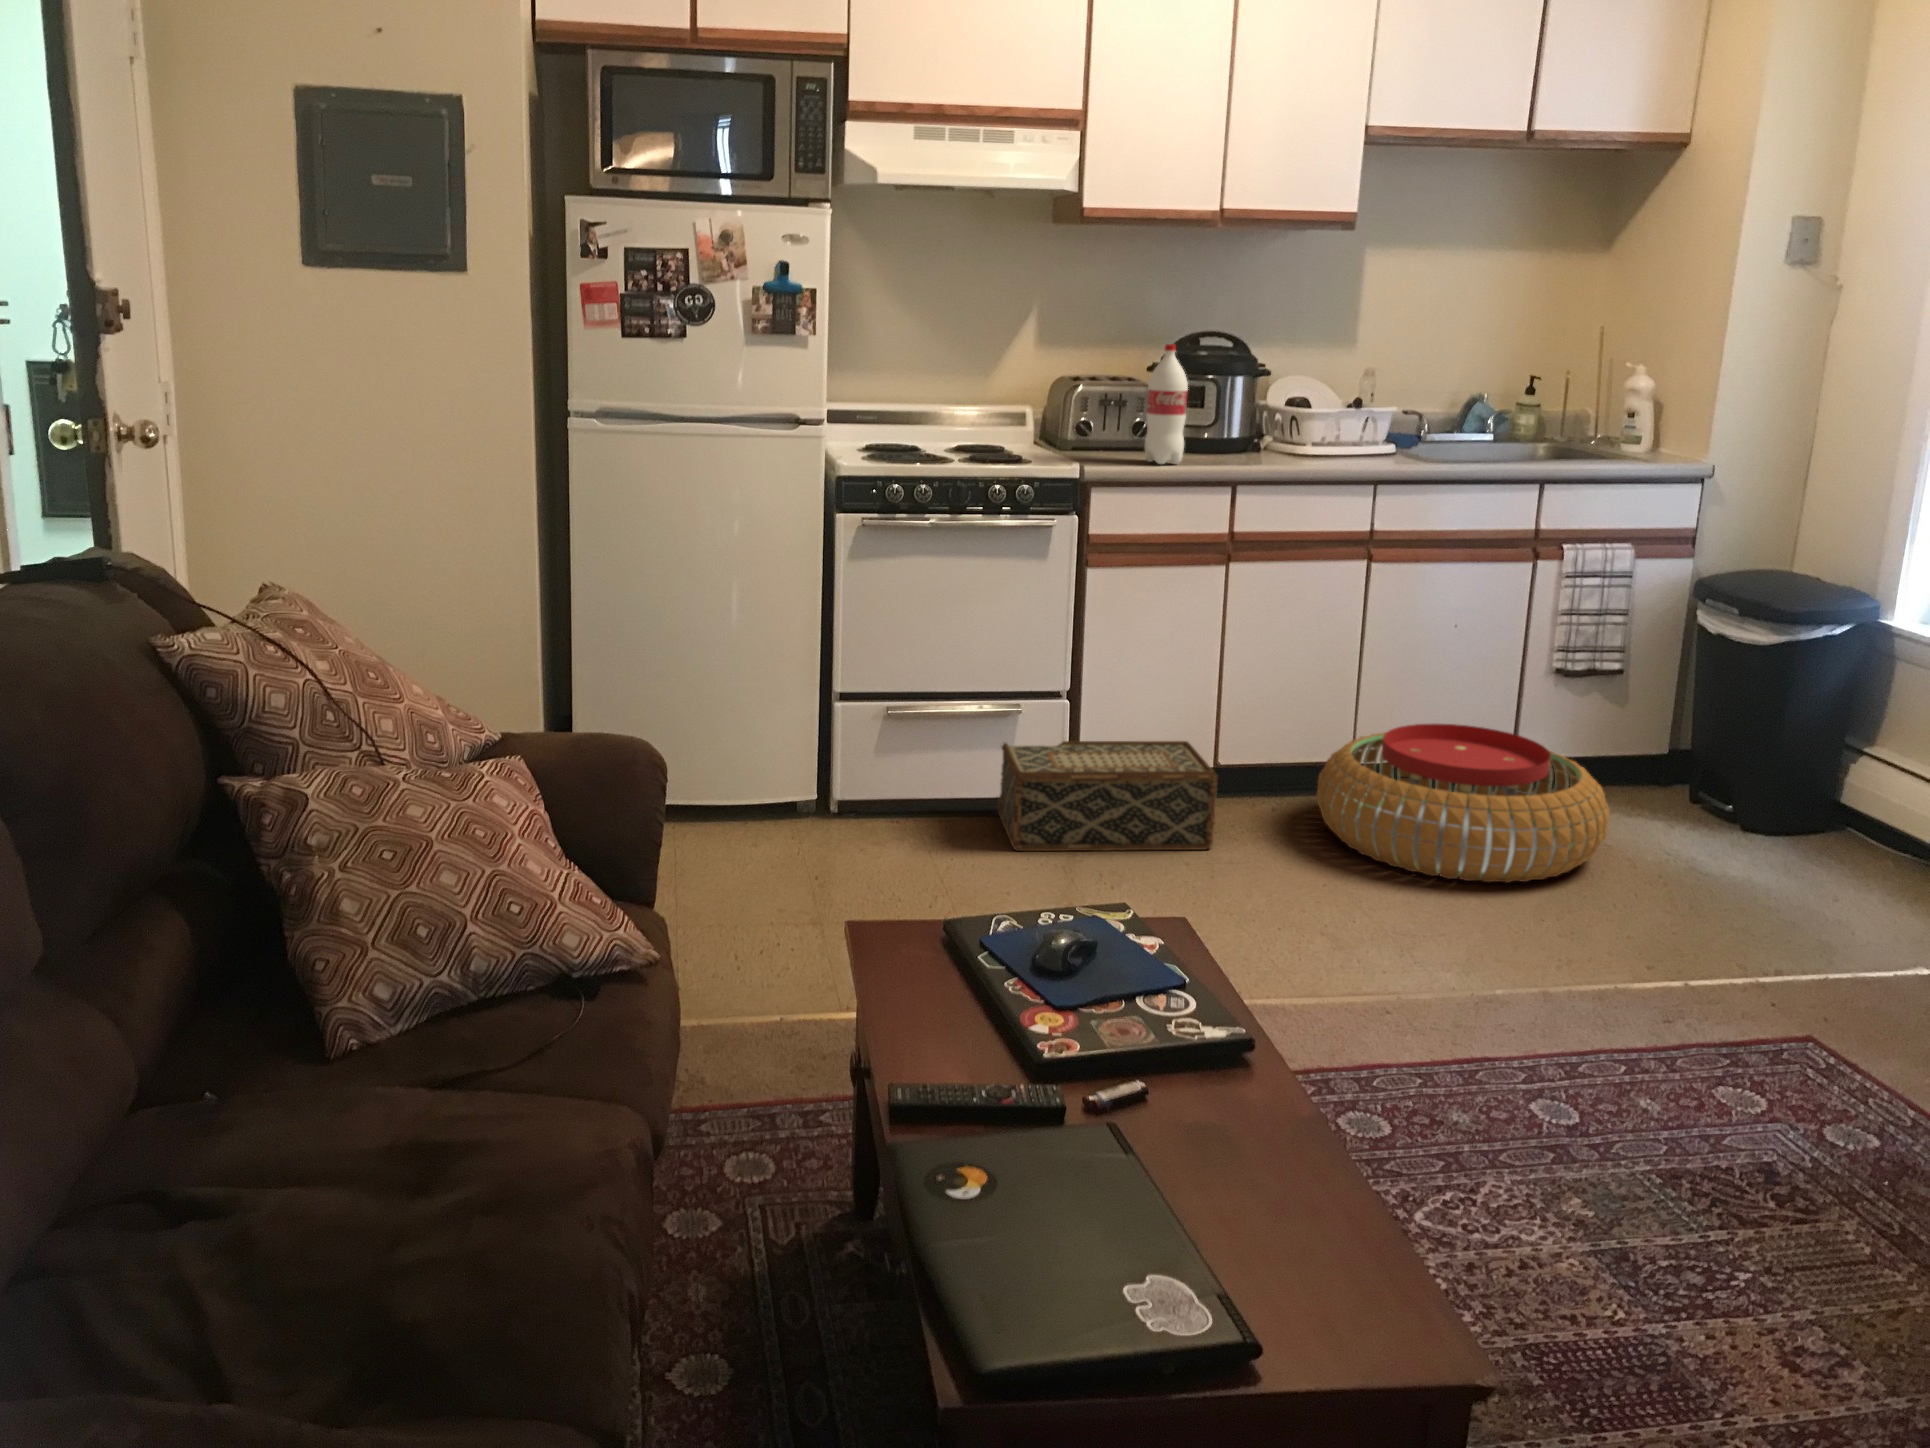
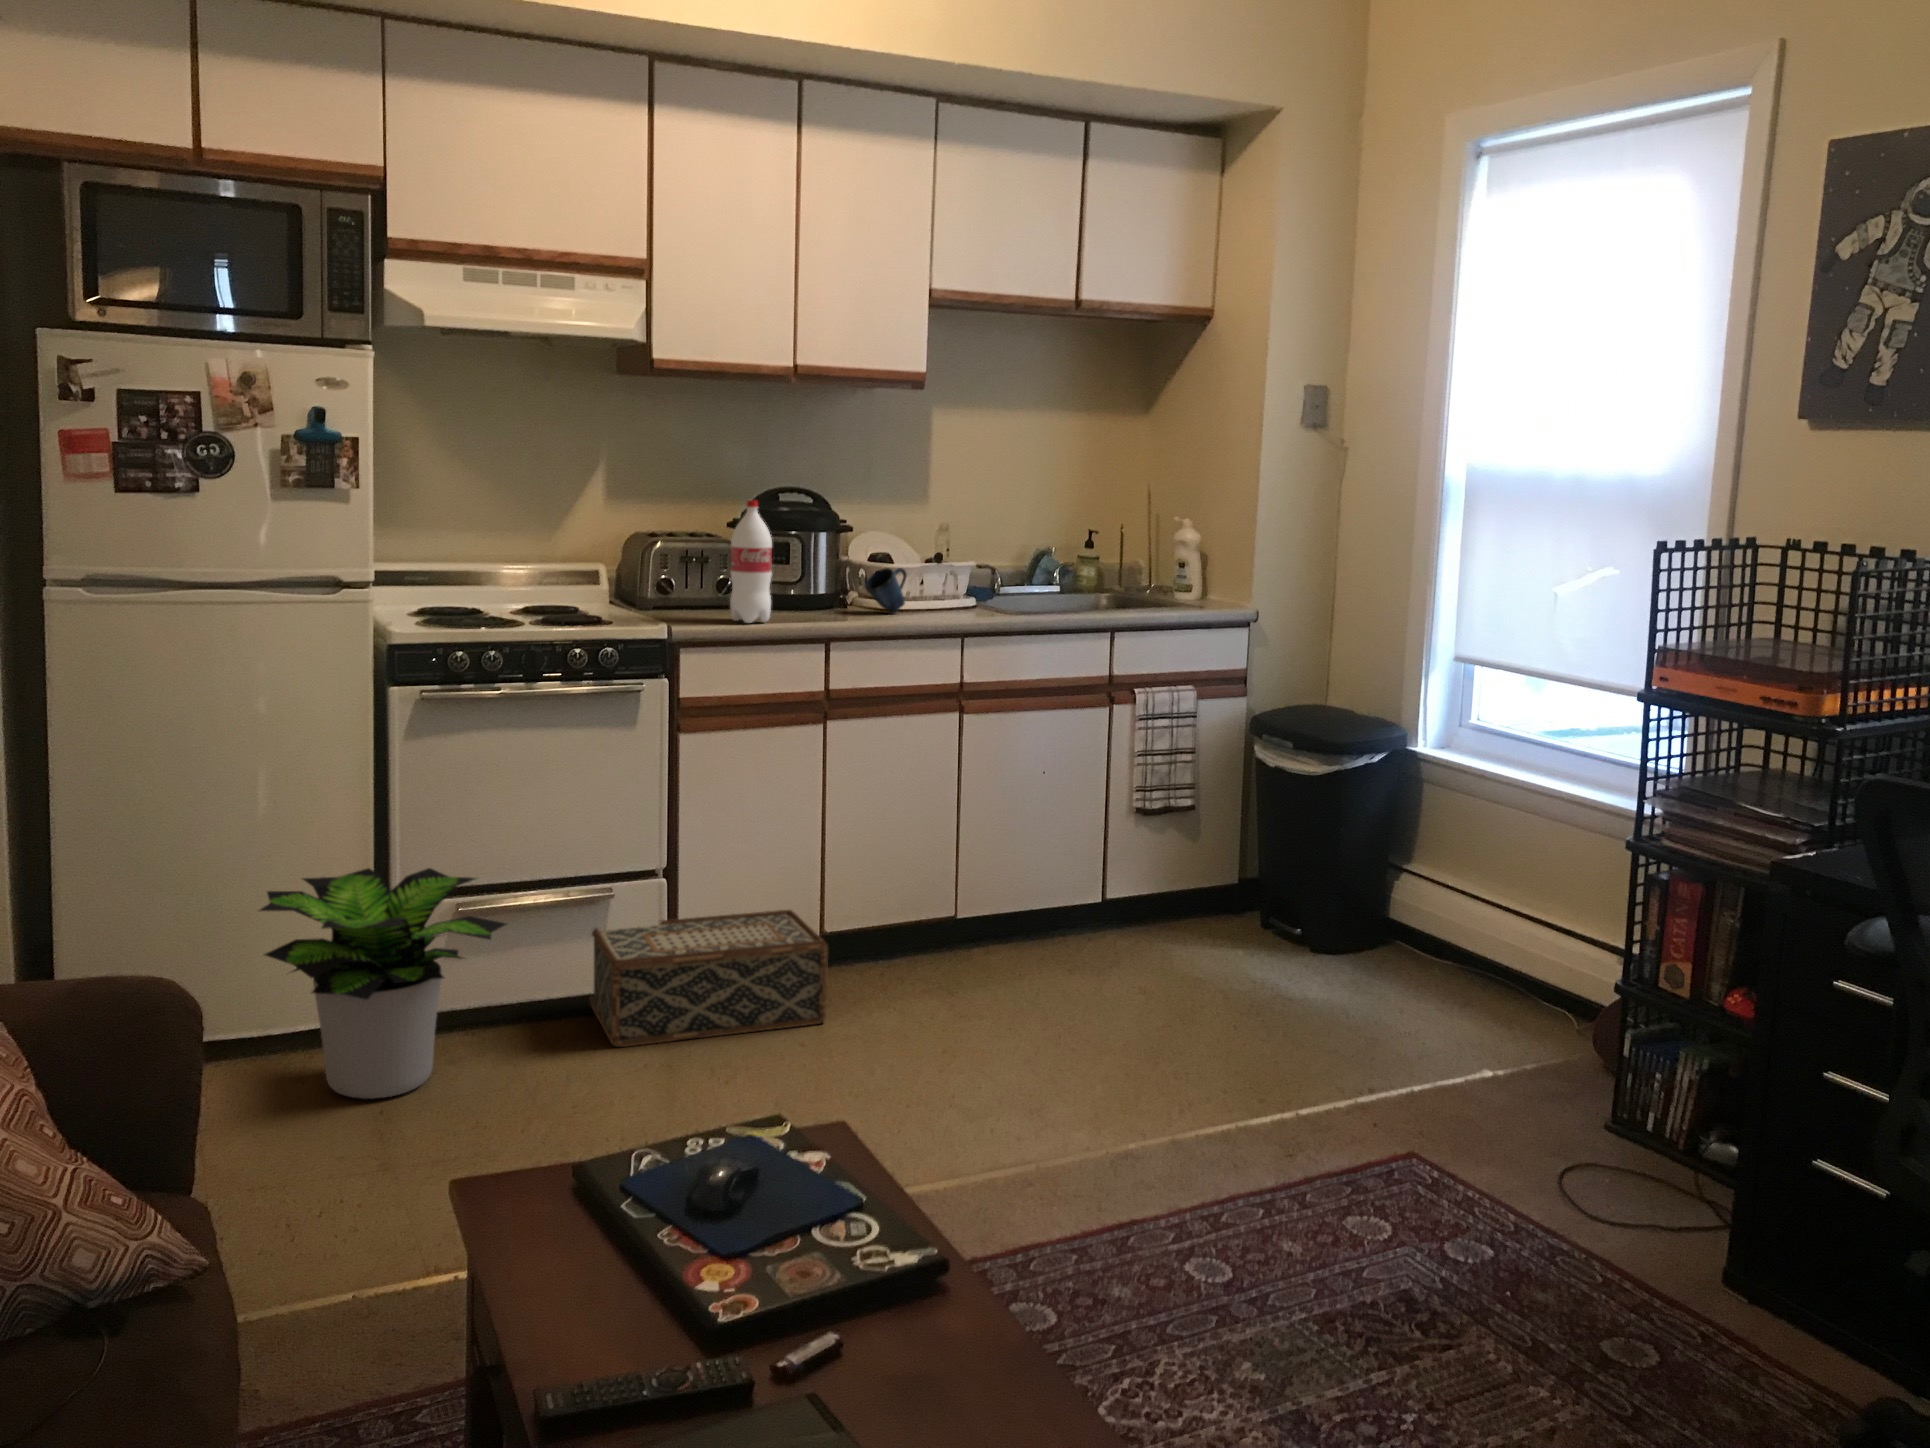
mug: none [1280,412,1324,458] -> present [865,568,907,613]
potted plant: none [720,673,926,871] -> present [260,868,506,1099]
pouf: present [1316,724,1610,883] -> none [925,871,1202,1029]

